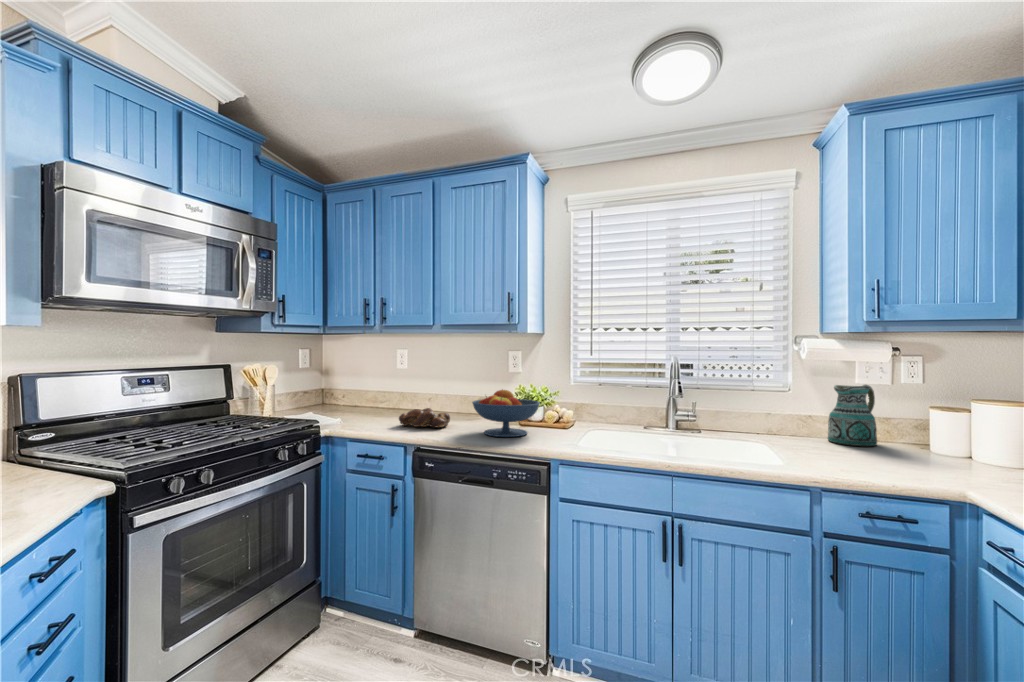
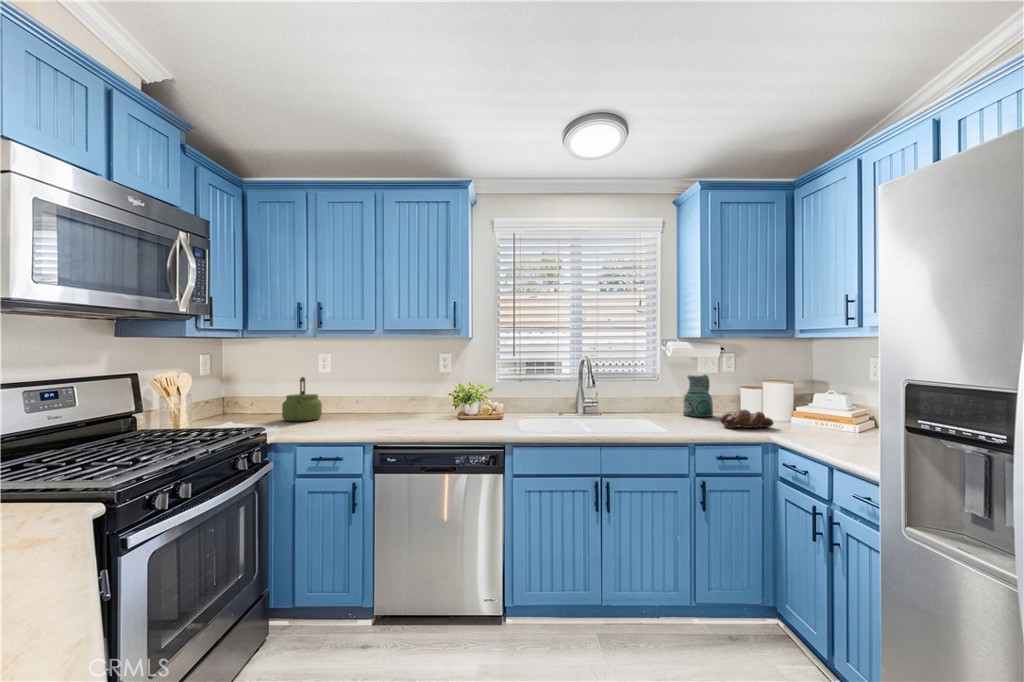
kettle: none [364,372,401,415] -> present [282,377,322,421]
fruit bowl: present [472,390,540,437] -> none [424,388,485,430]
bread loaf: present [399,408,450,427] -> present [720,410,774,428]

